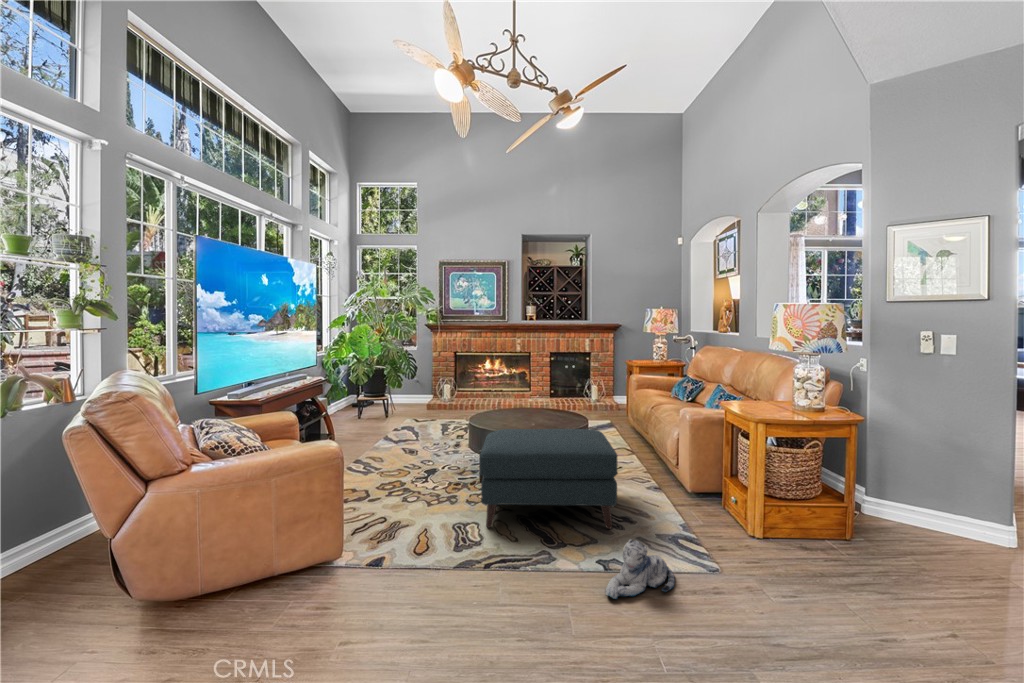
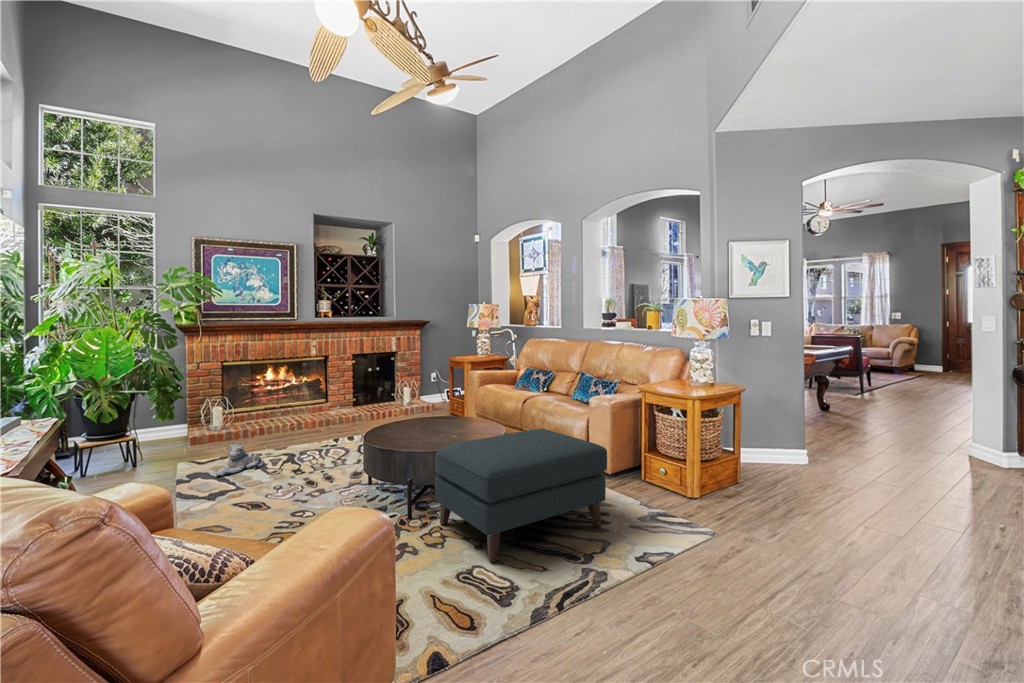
plush toy: present [605,539,675,599] -> present [216,443,264,476]

